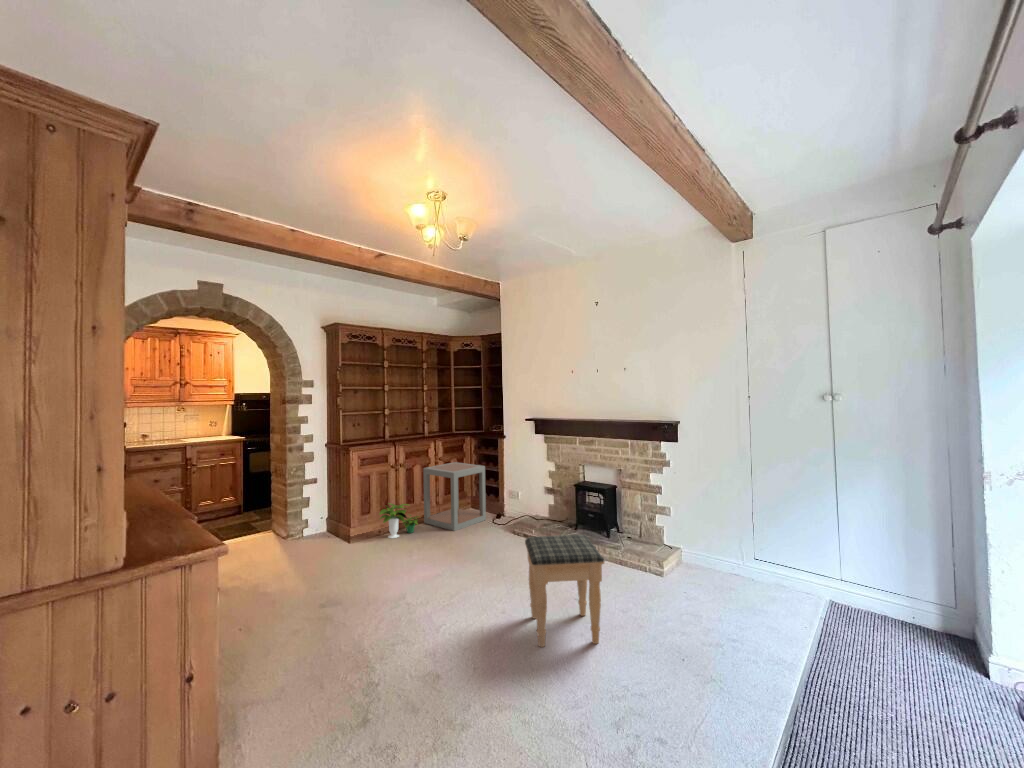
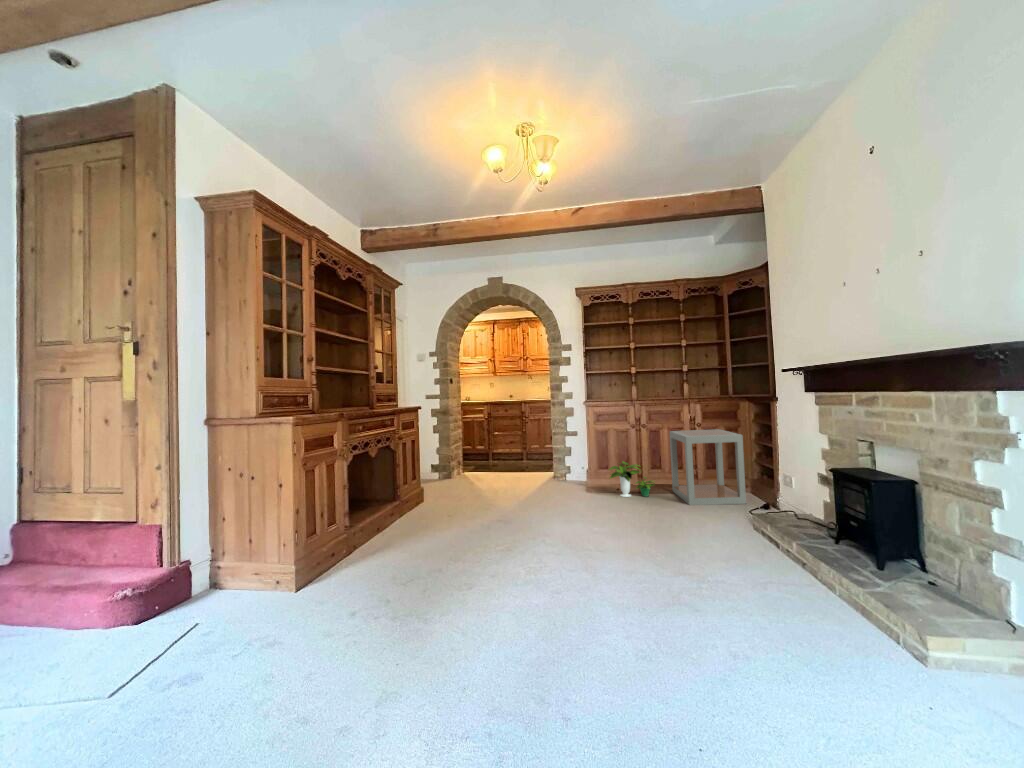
footstool: present [525,535,604,647] -> none [557,502,687,665]

